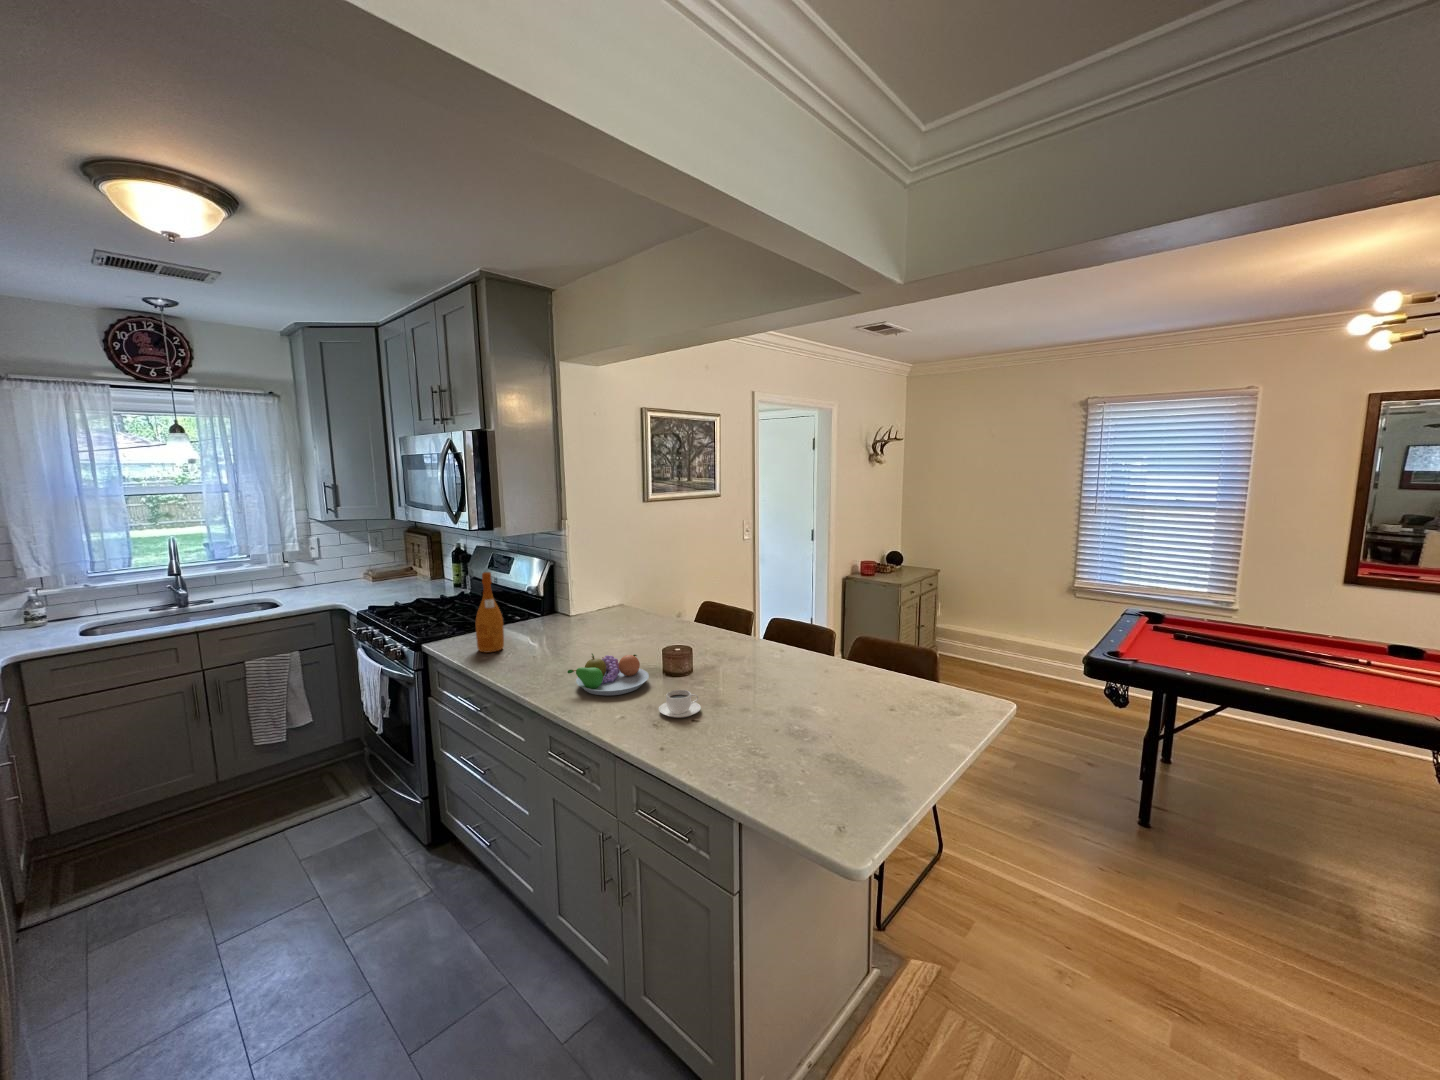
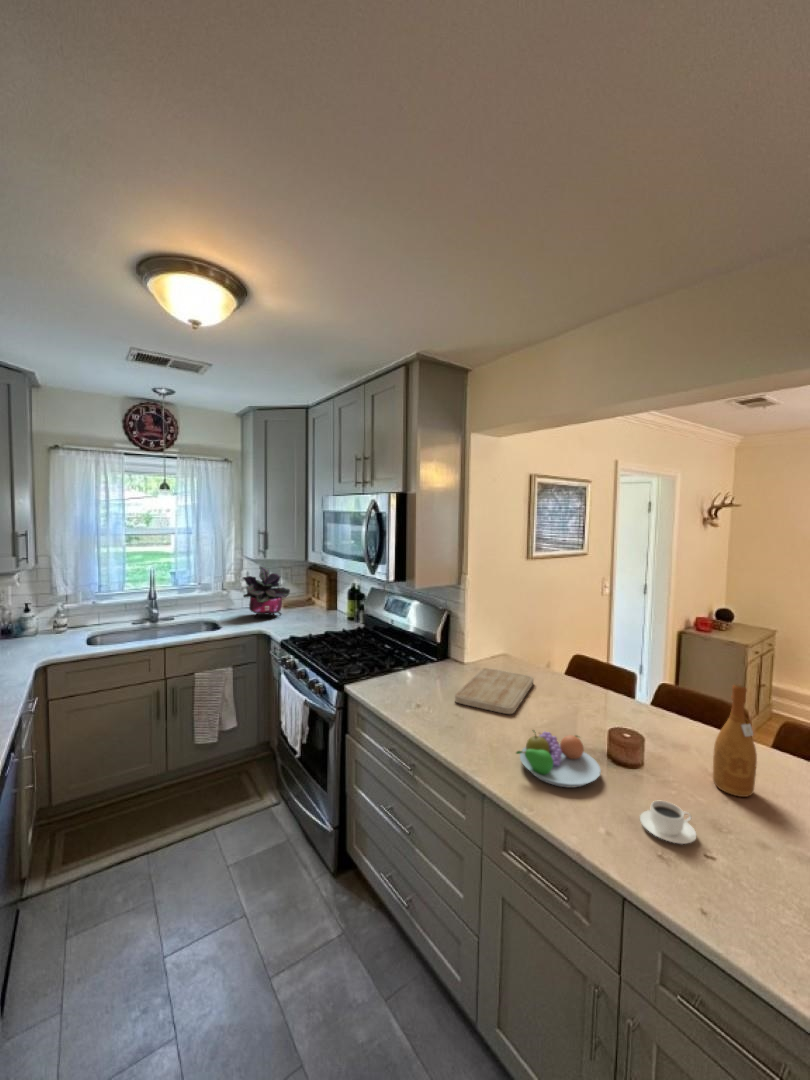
potted plant: none [305,528,374,592] -> present [243,566,290,618]
wine bottle: present [476,572,504,653] -> present [713,684,757,797]
cutting board: none [541,616,635,651] -> present [455,668,534,714]

